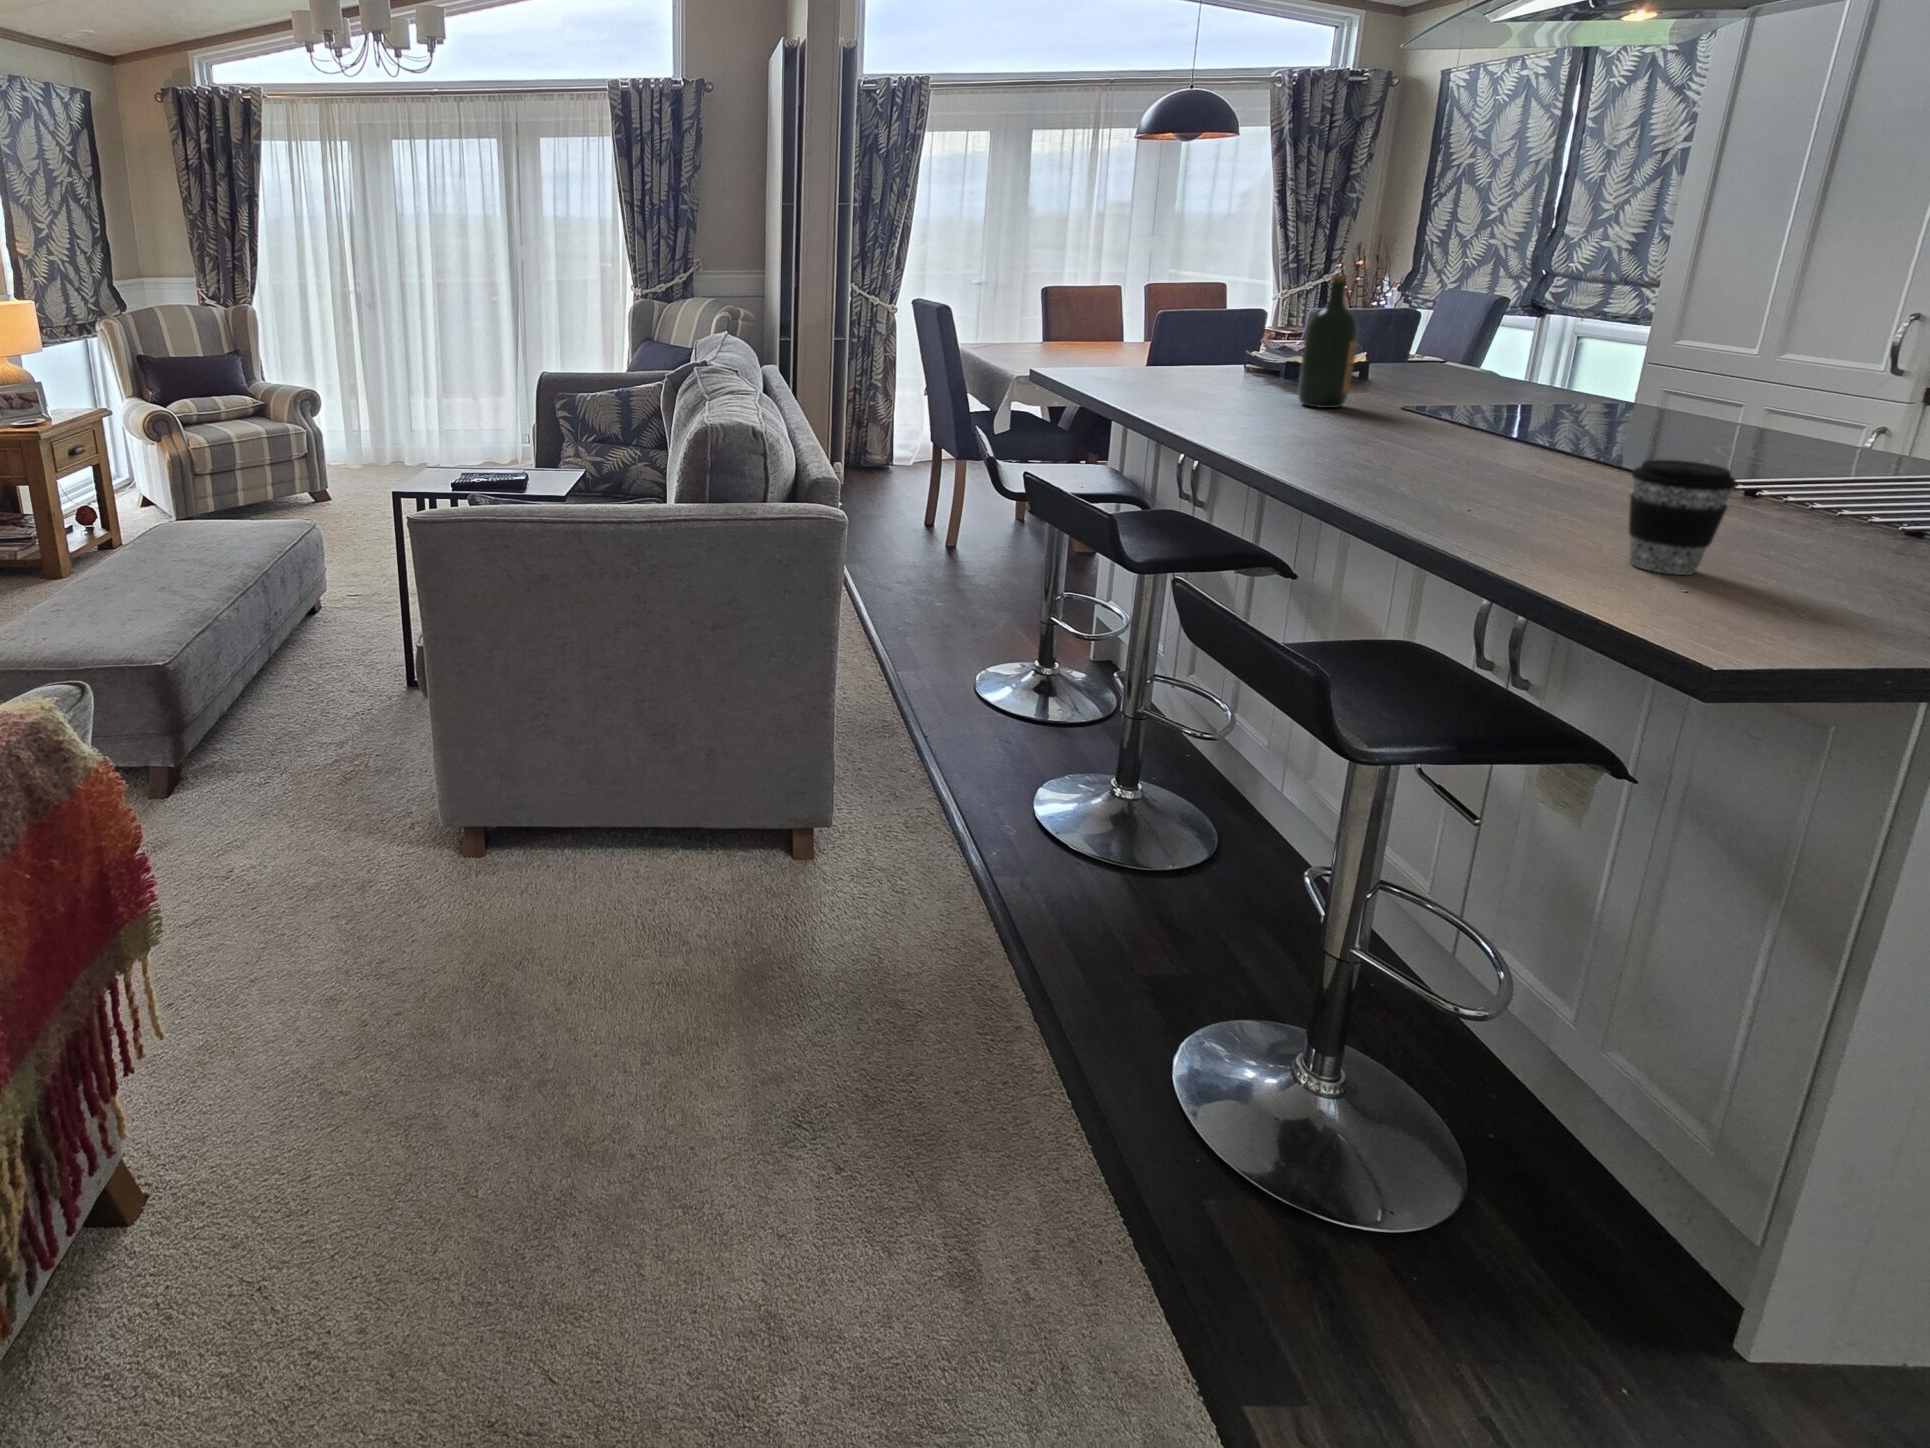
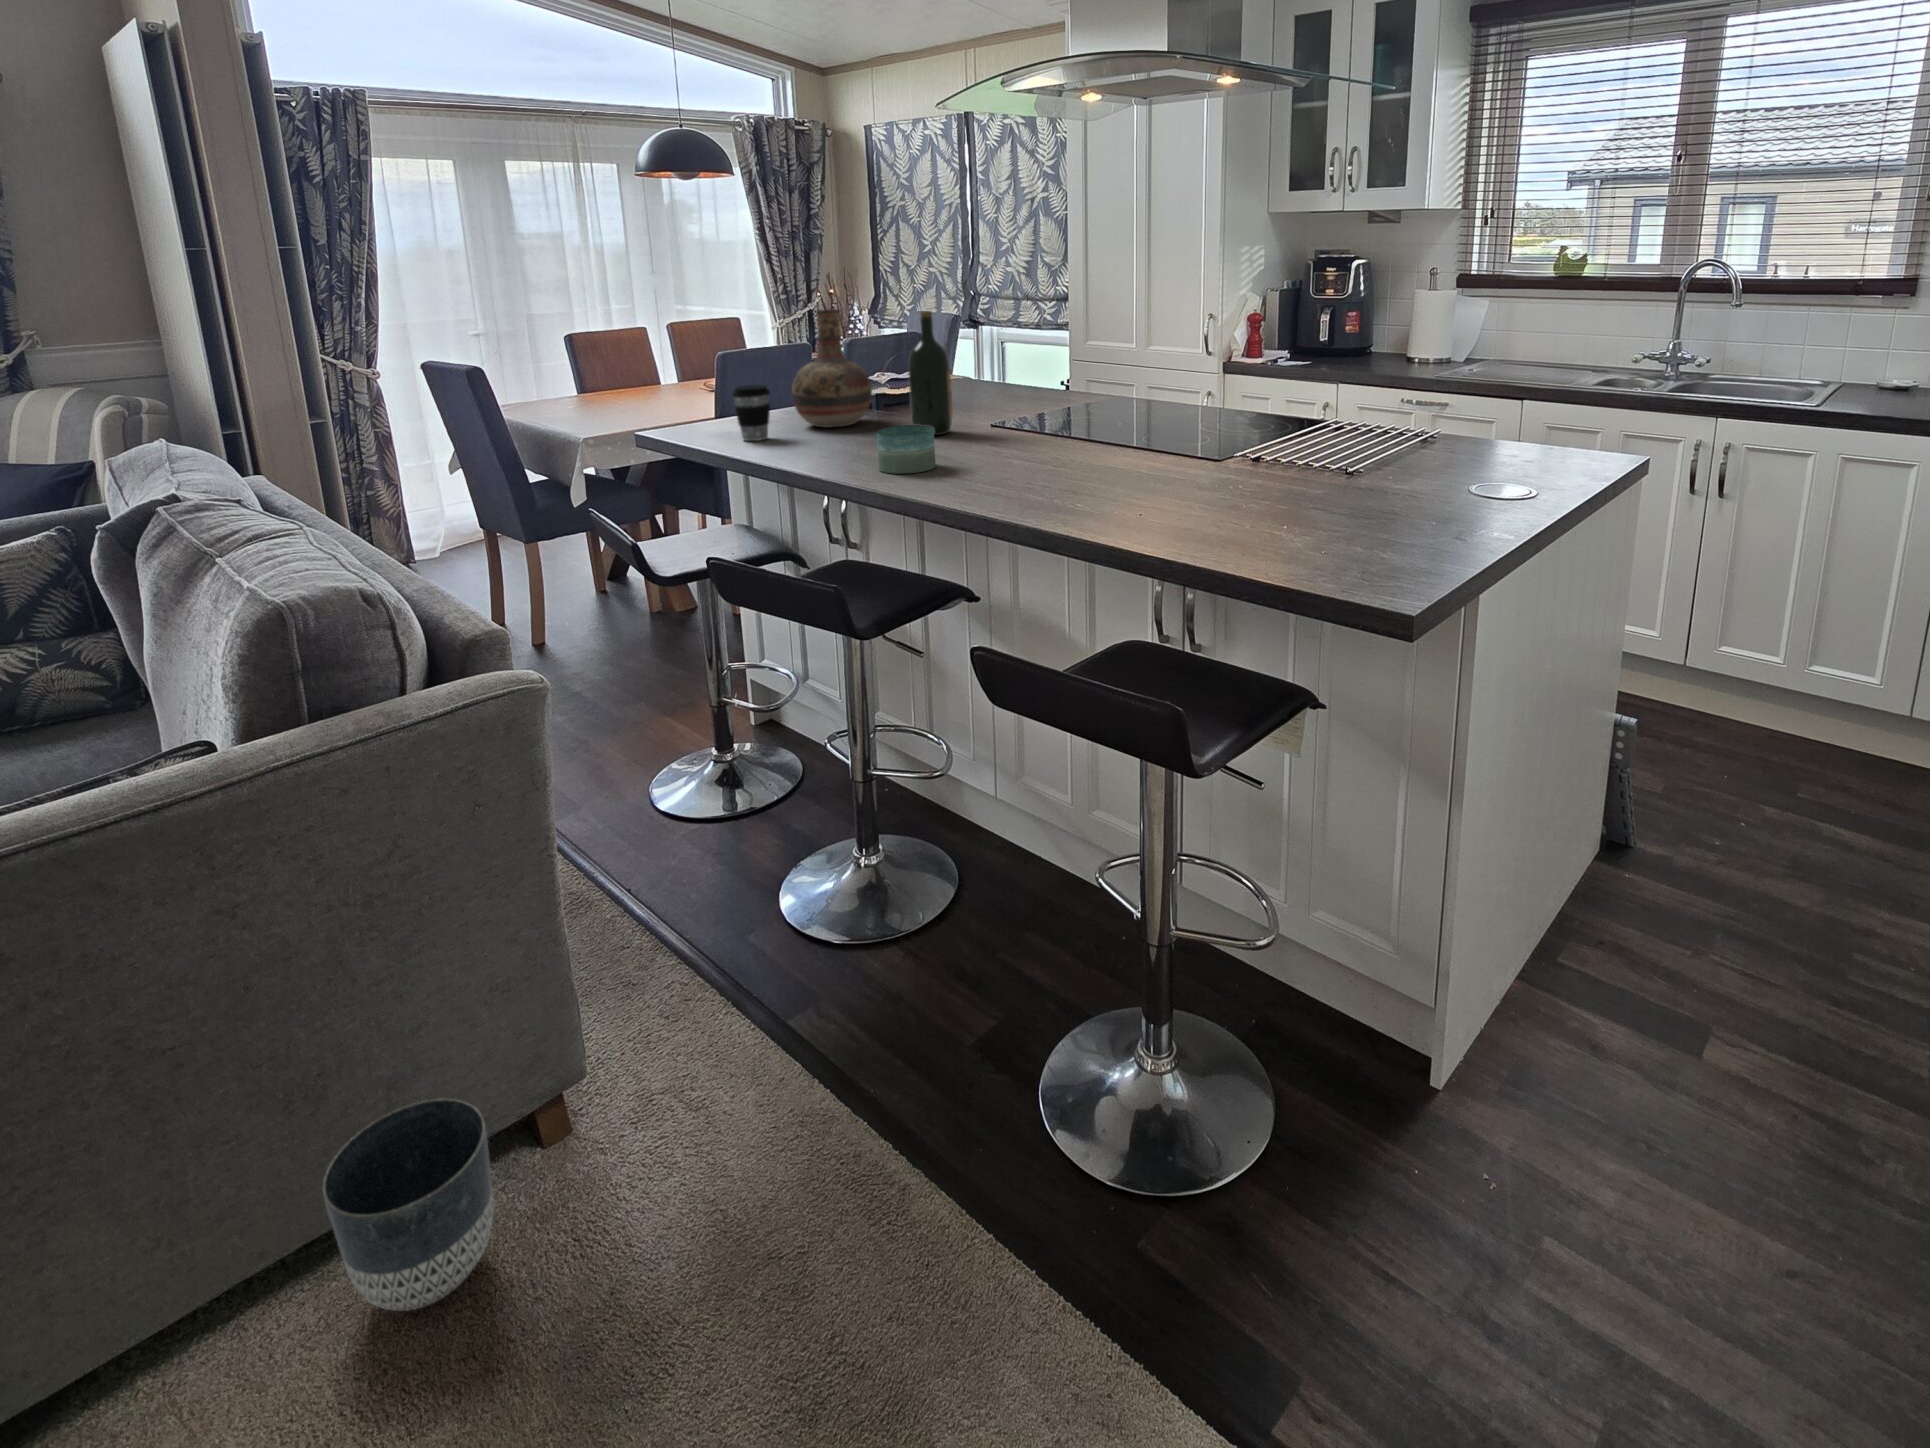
vase: none [1183,269,1273,387] -> present [792,309,872,427]
candle: none [1219,387,1289,435] -> present [877,425,936,474]
coffee cup: present [1629,460,1736,575] -> present [732,385,770,441]
planter: none [652,779,747,905] -> present [322,1099,494,1311]

